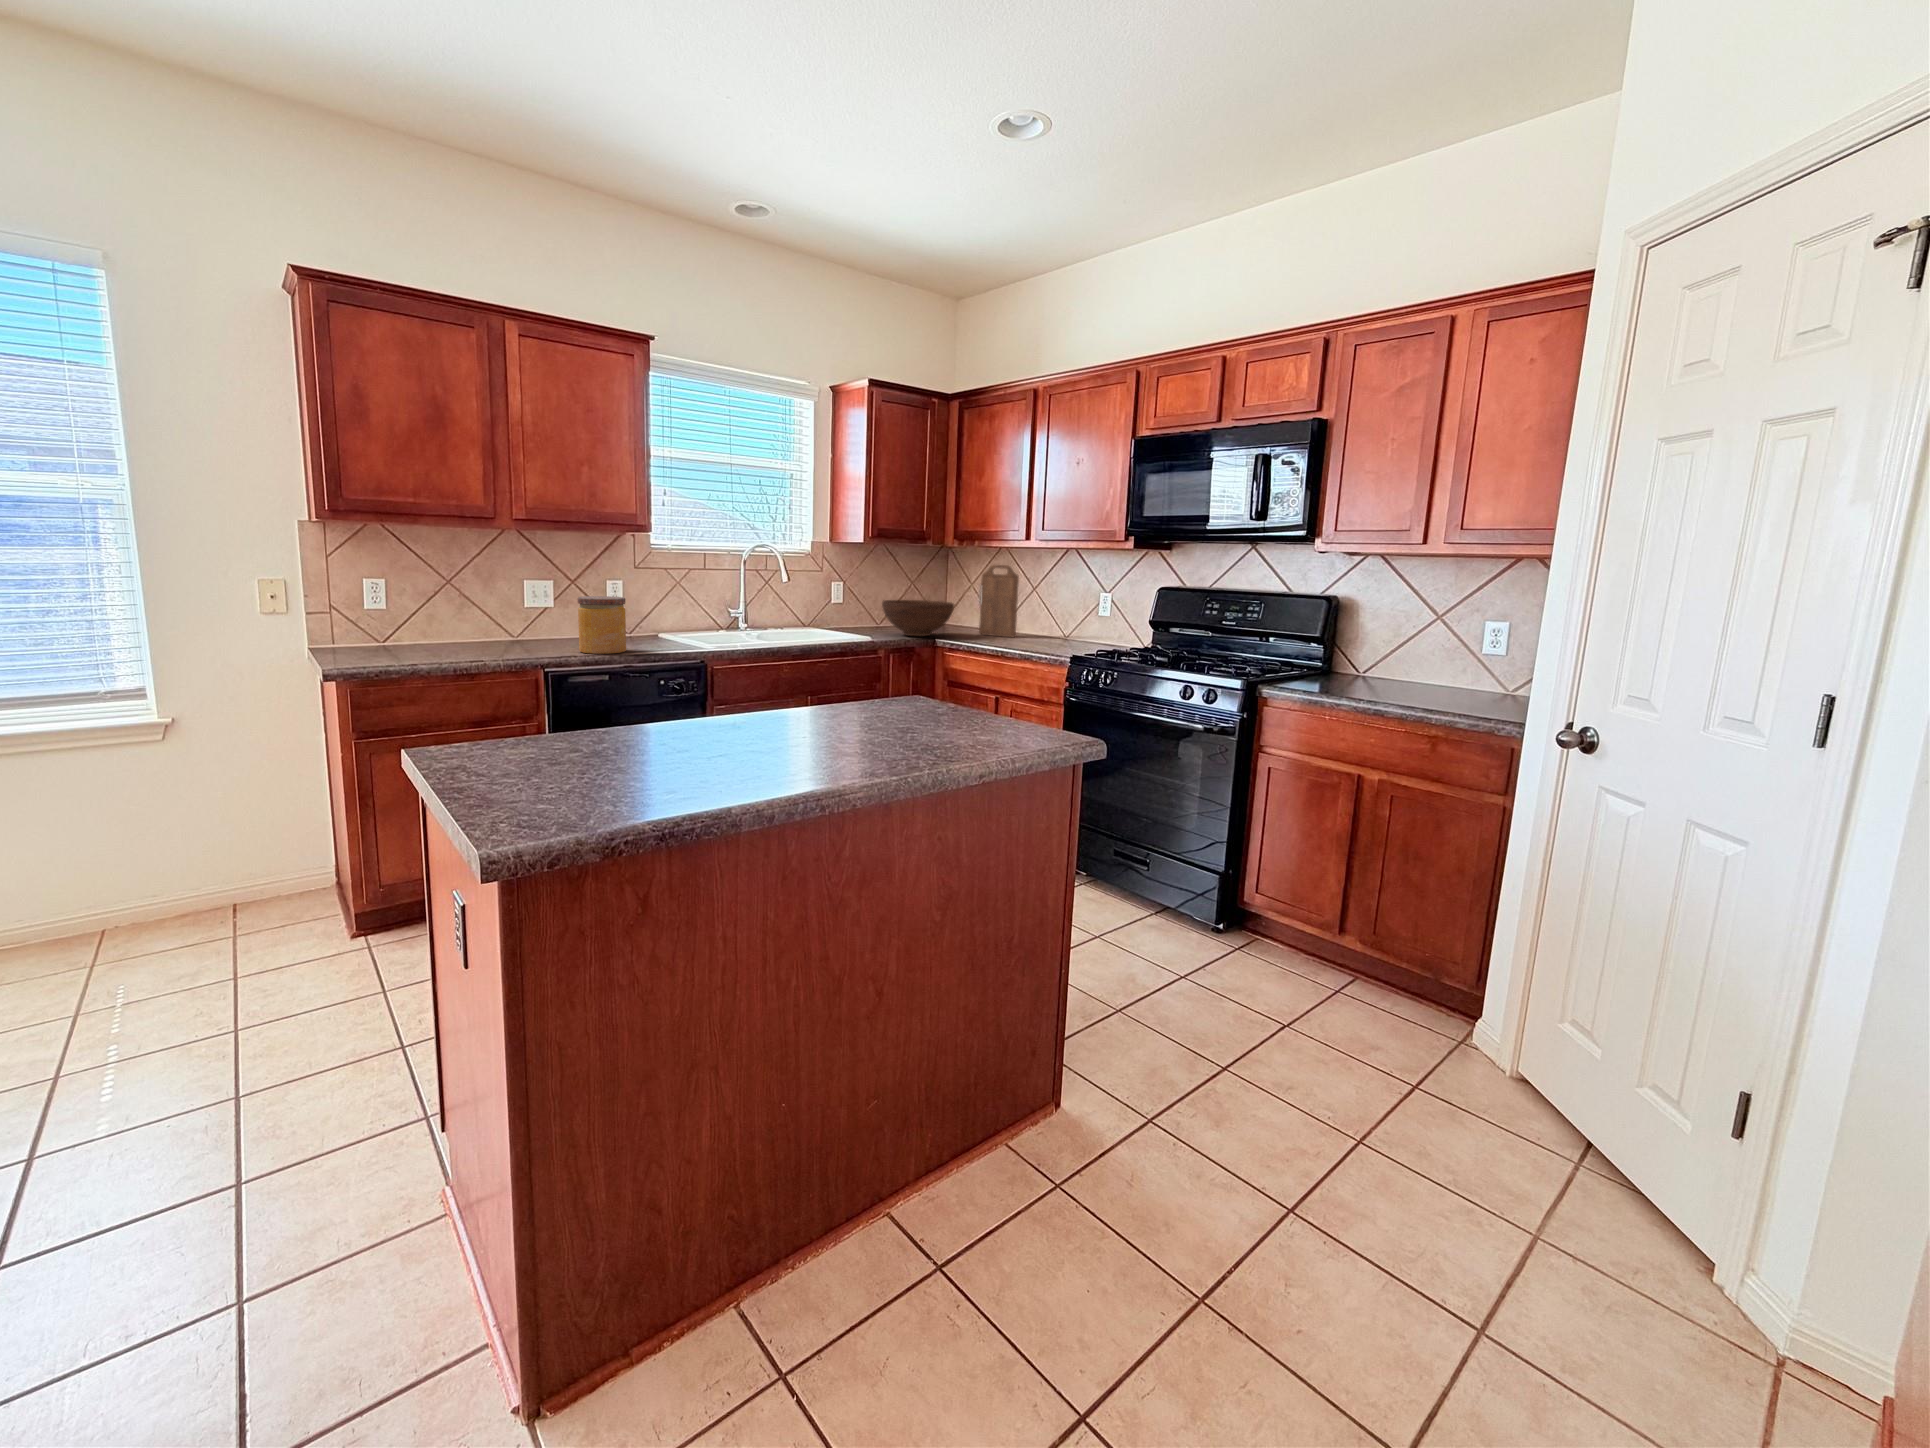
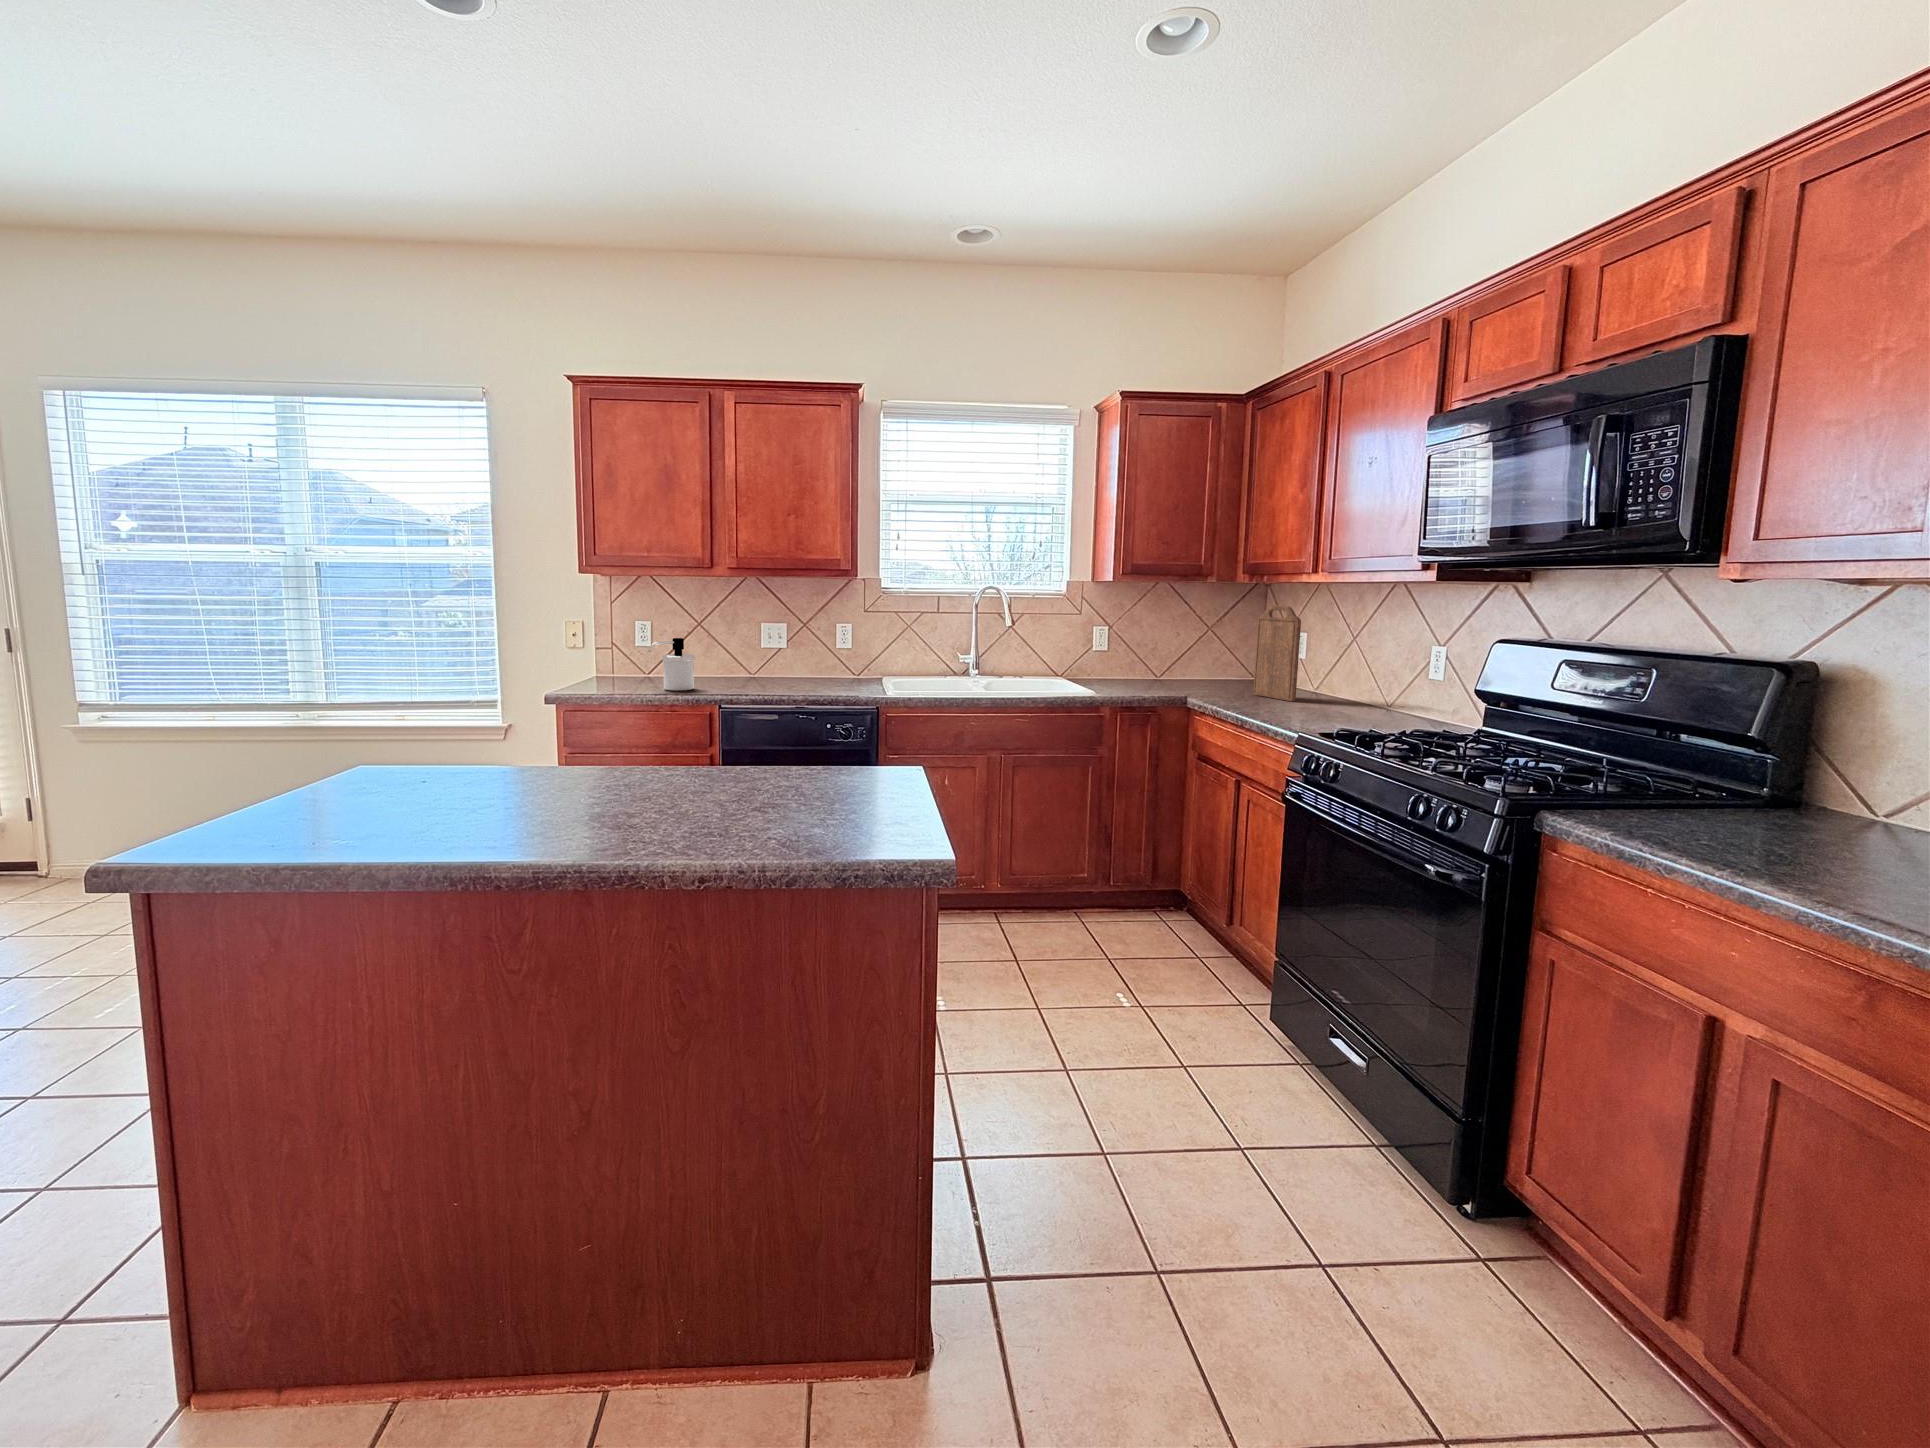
jar: present [578,596,626,654] -> none [762,638,805,693]
soap dispenser: none [450,598,495,658] -> present [648,638,695,691]
fruit bowl: present [882,600,954,636] -> none [1118,648,1211,693]

